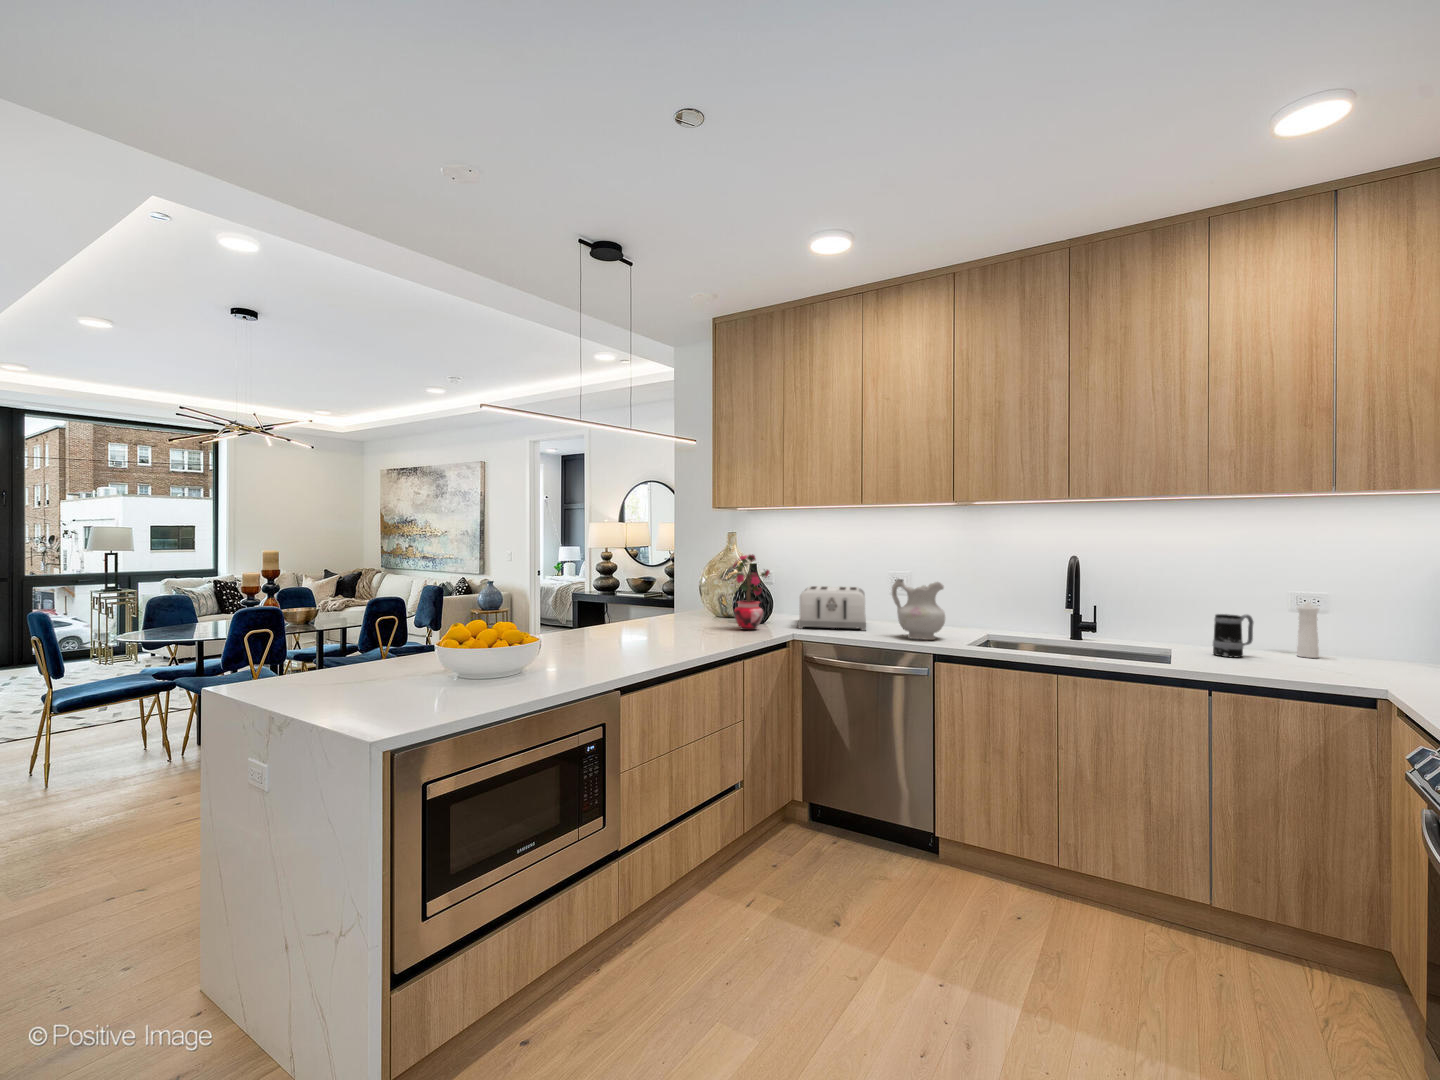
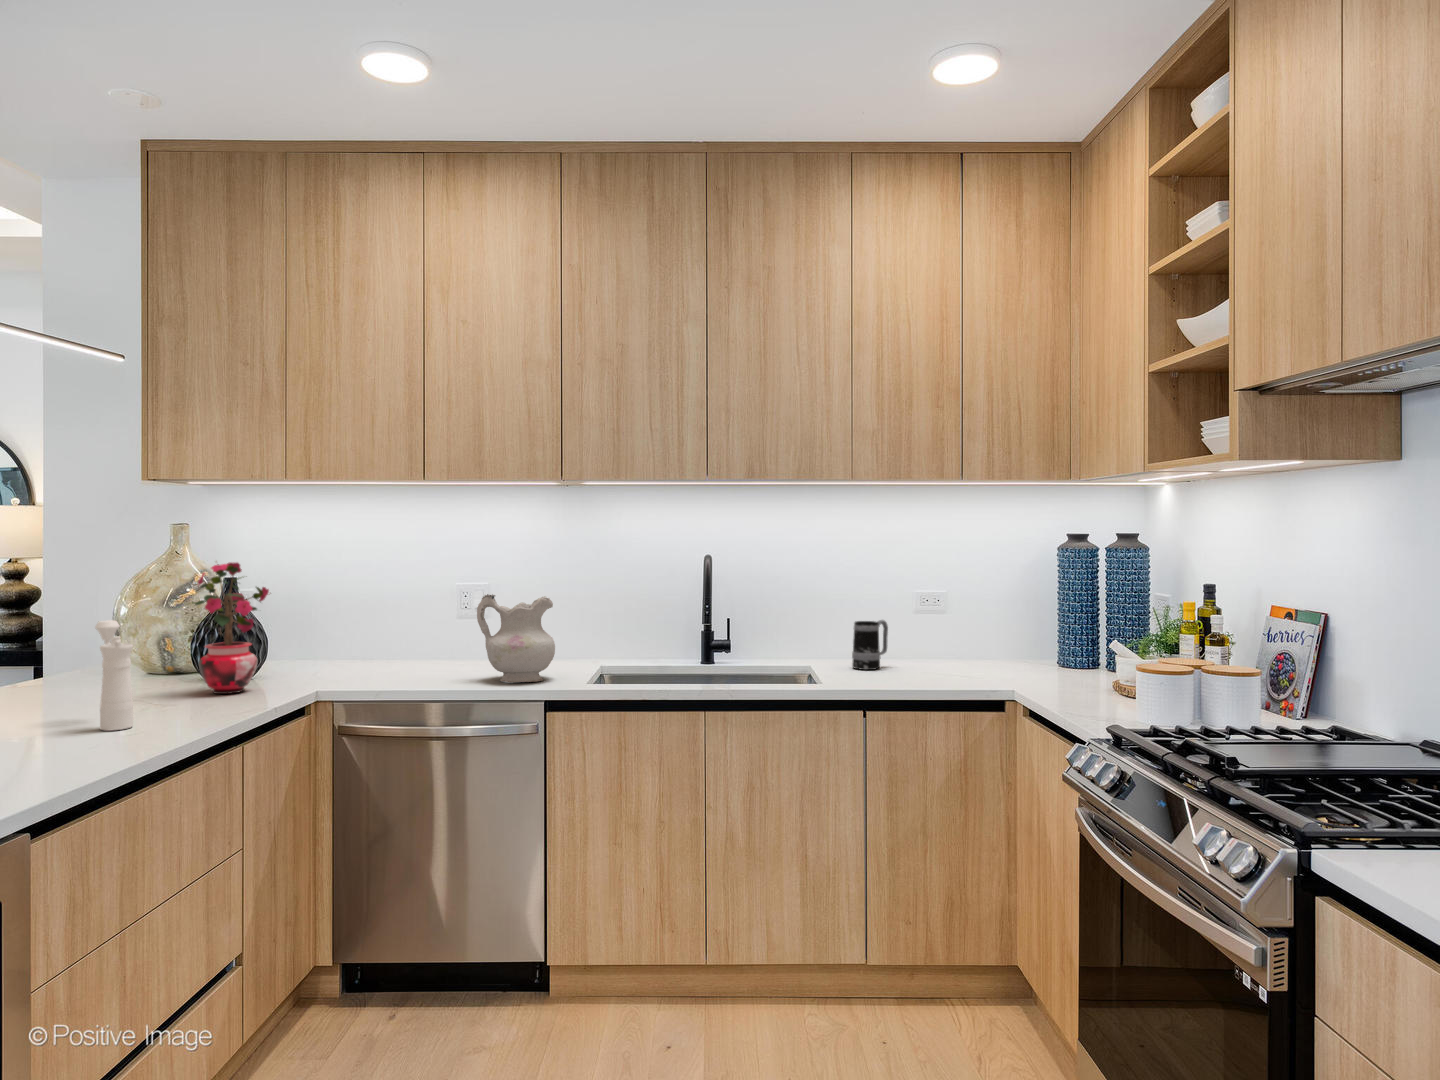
toaster: present [798,586,866,631] -> none [320,609,434,683]
pepper mill: present [1297,602,1319,658] -> present [95,620,133,731]

